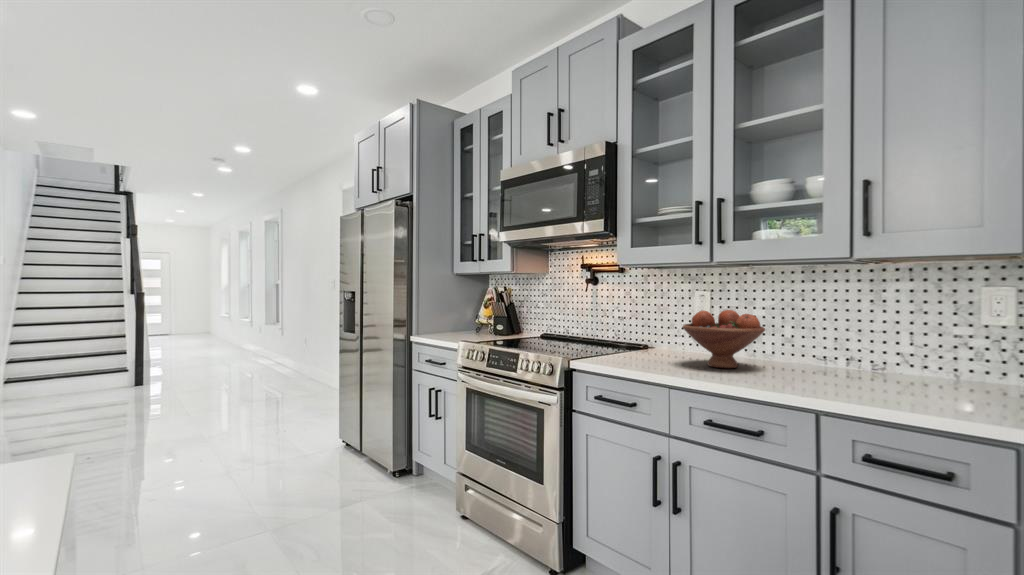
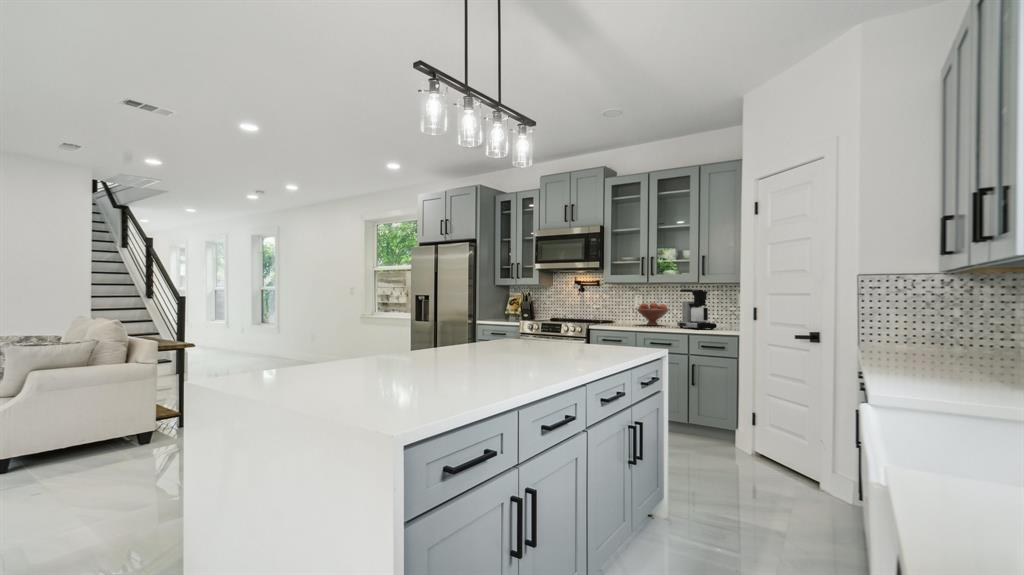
coffee maker: none [784,277,915,403] -> present [677,289,717,330]

